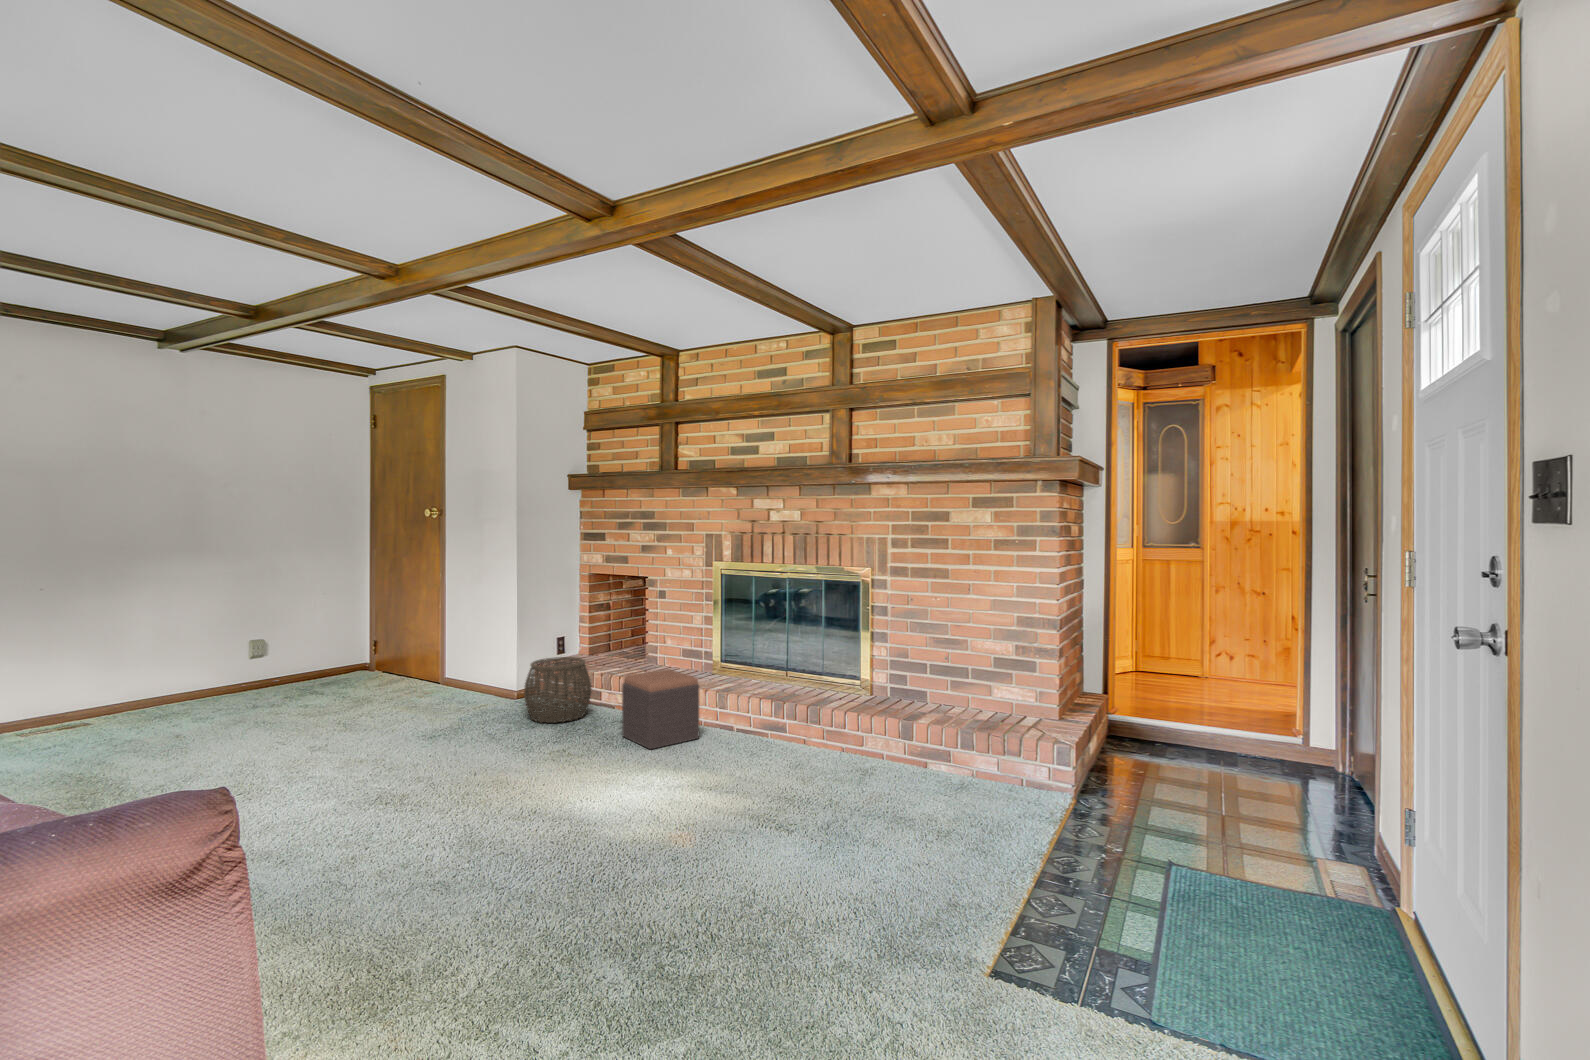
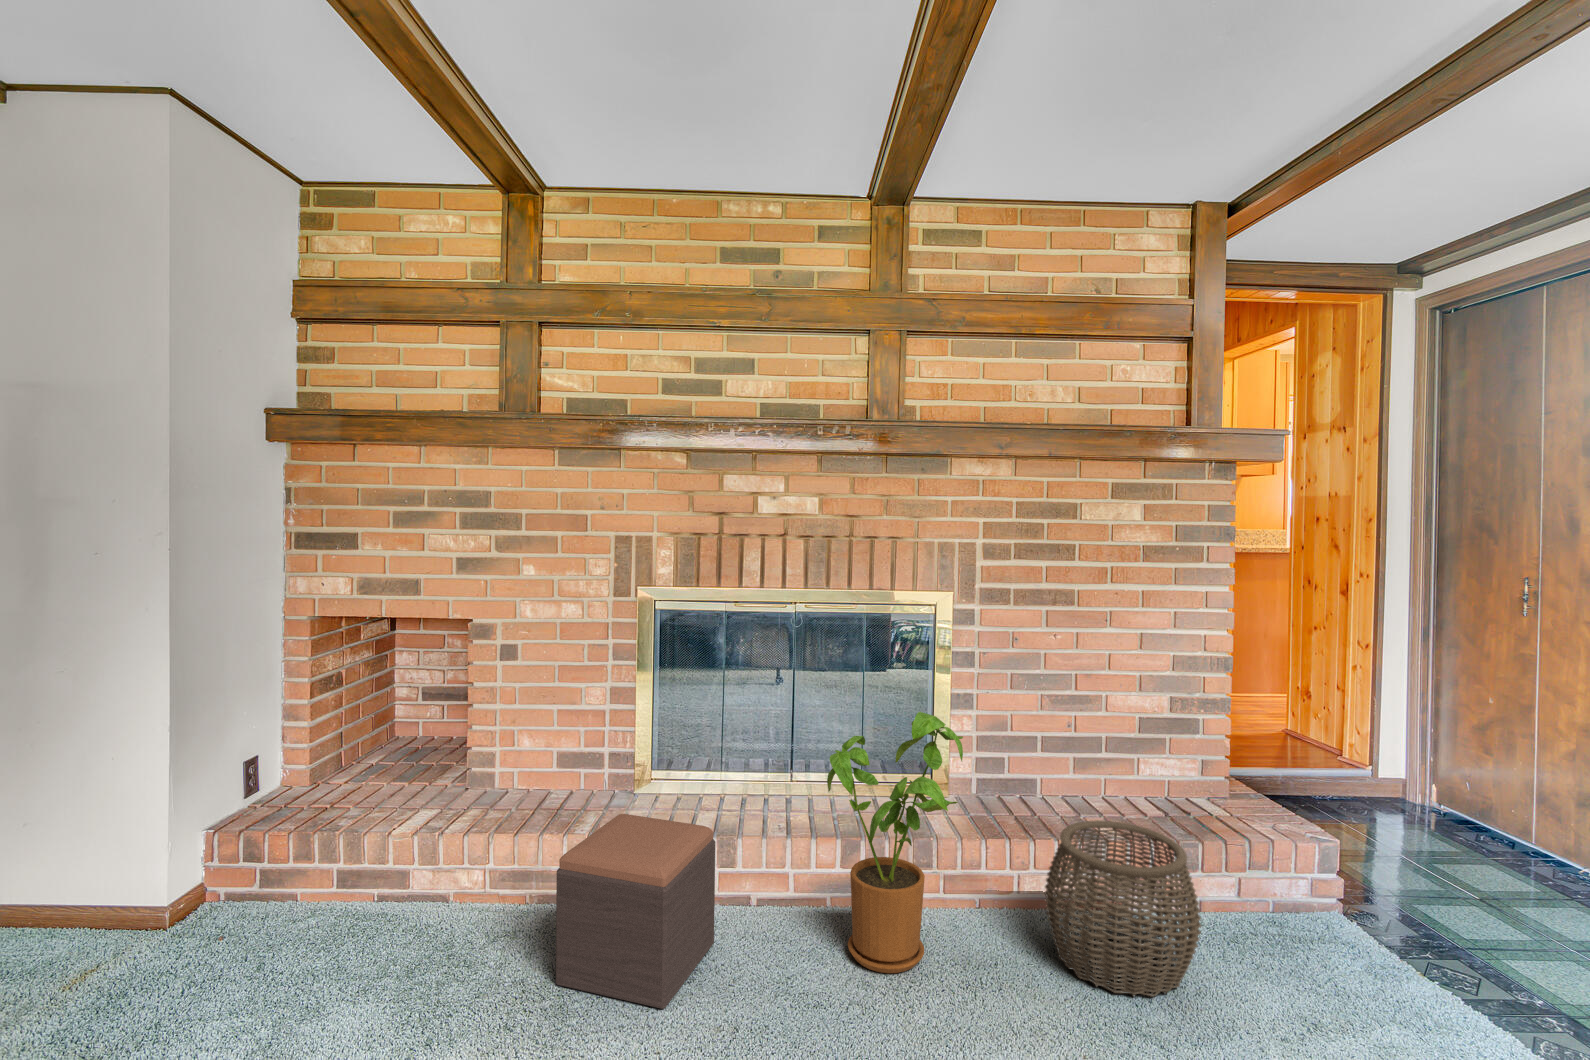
house plant: none [743,626,818,762] -> present [827,712,963,973]
woven basket: present [524,657,592,723] -> present [1045,821,1201,997]

